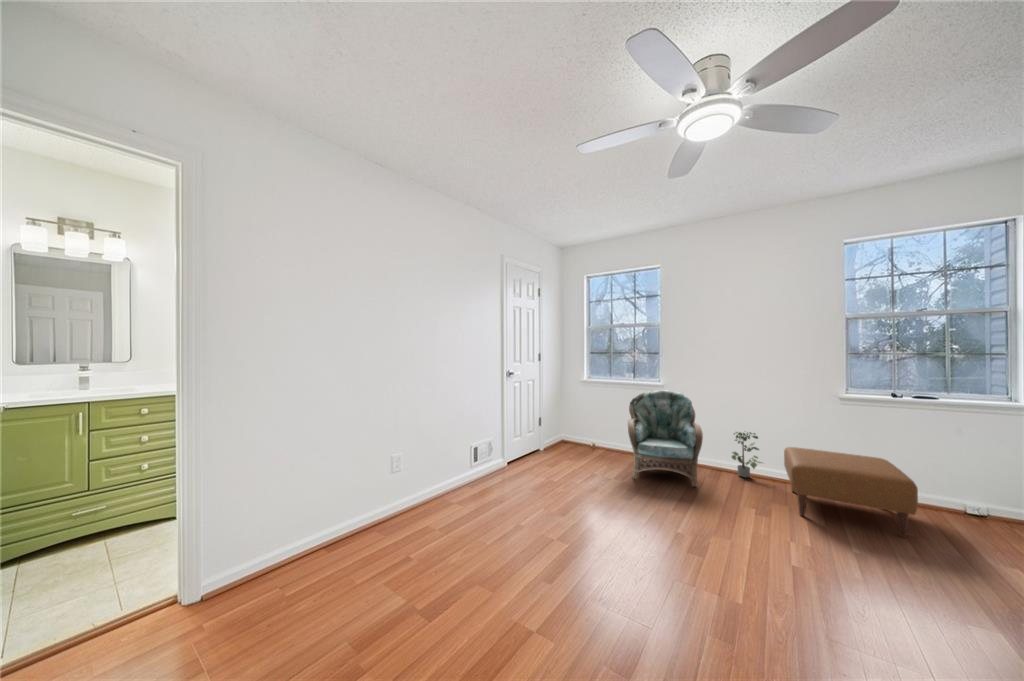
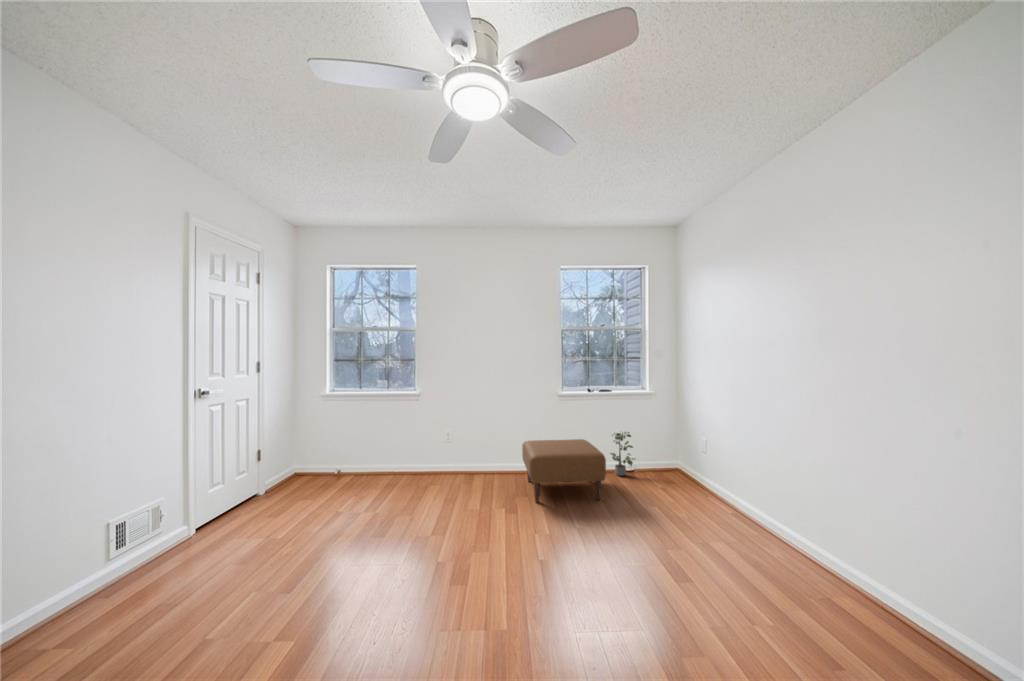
armchair: present [628,390,703,487] -> none [380,398,458,505]
potted plant: present [732,432,761,477] -> present [610,432,635,476]

